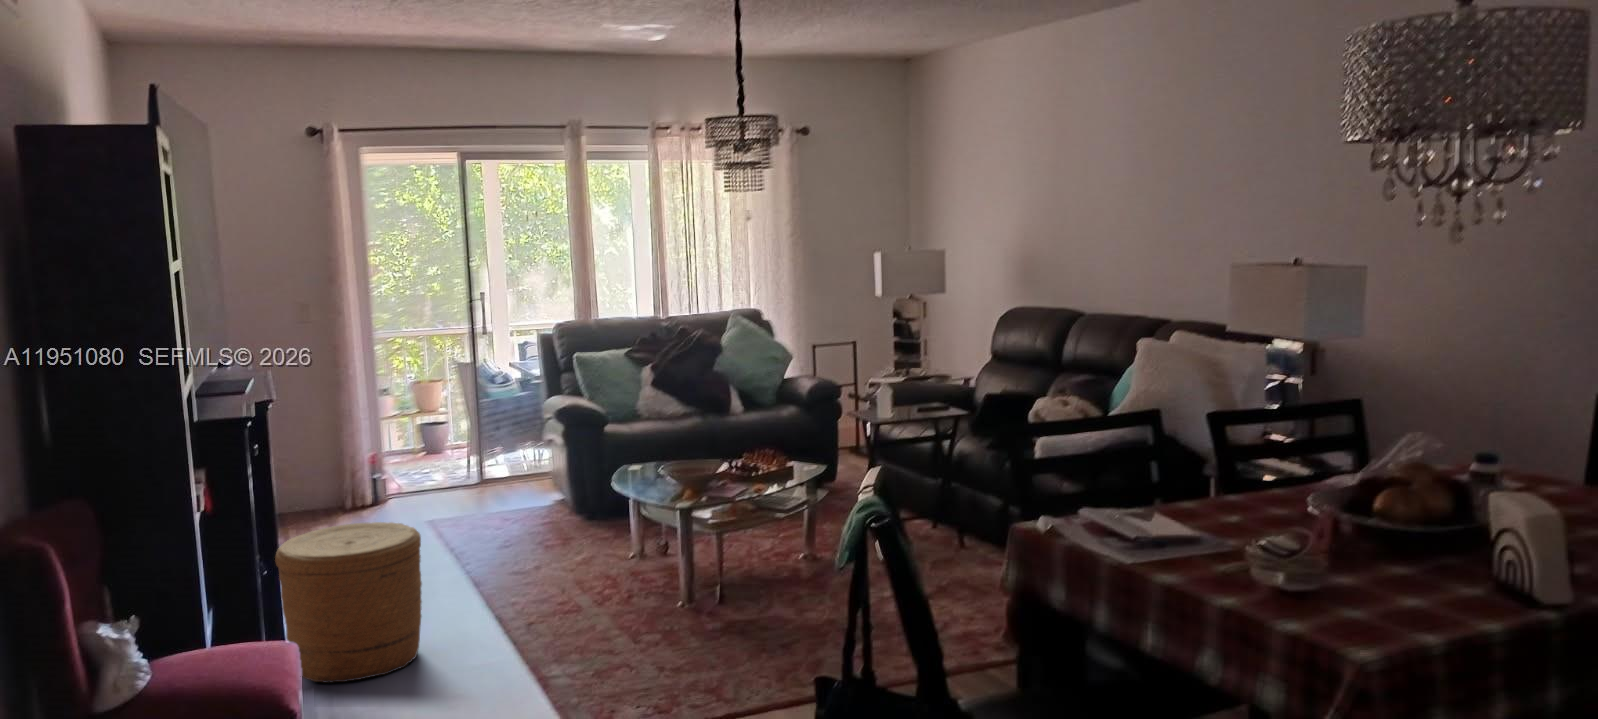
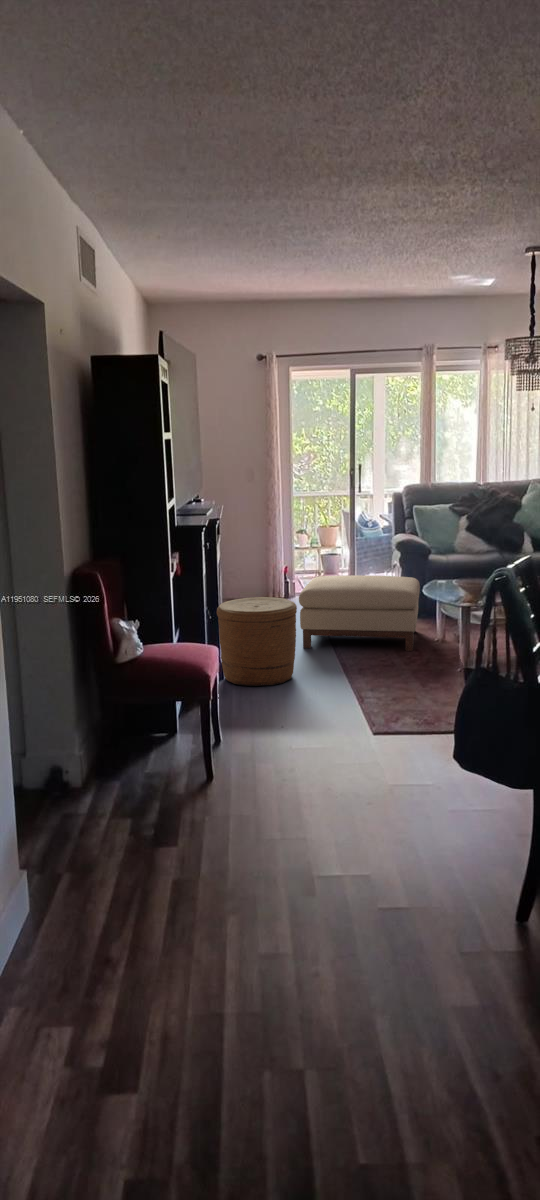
ottoman: none [413,463,604,594] -> present [299,575,420,651]

